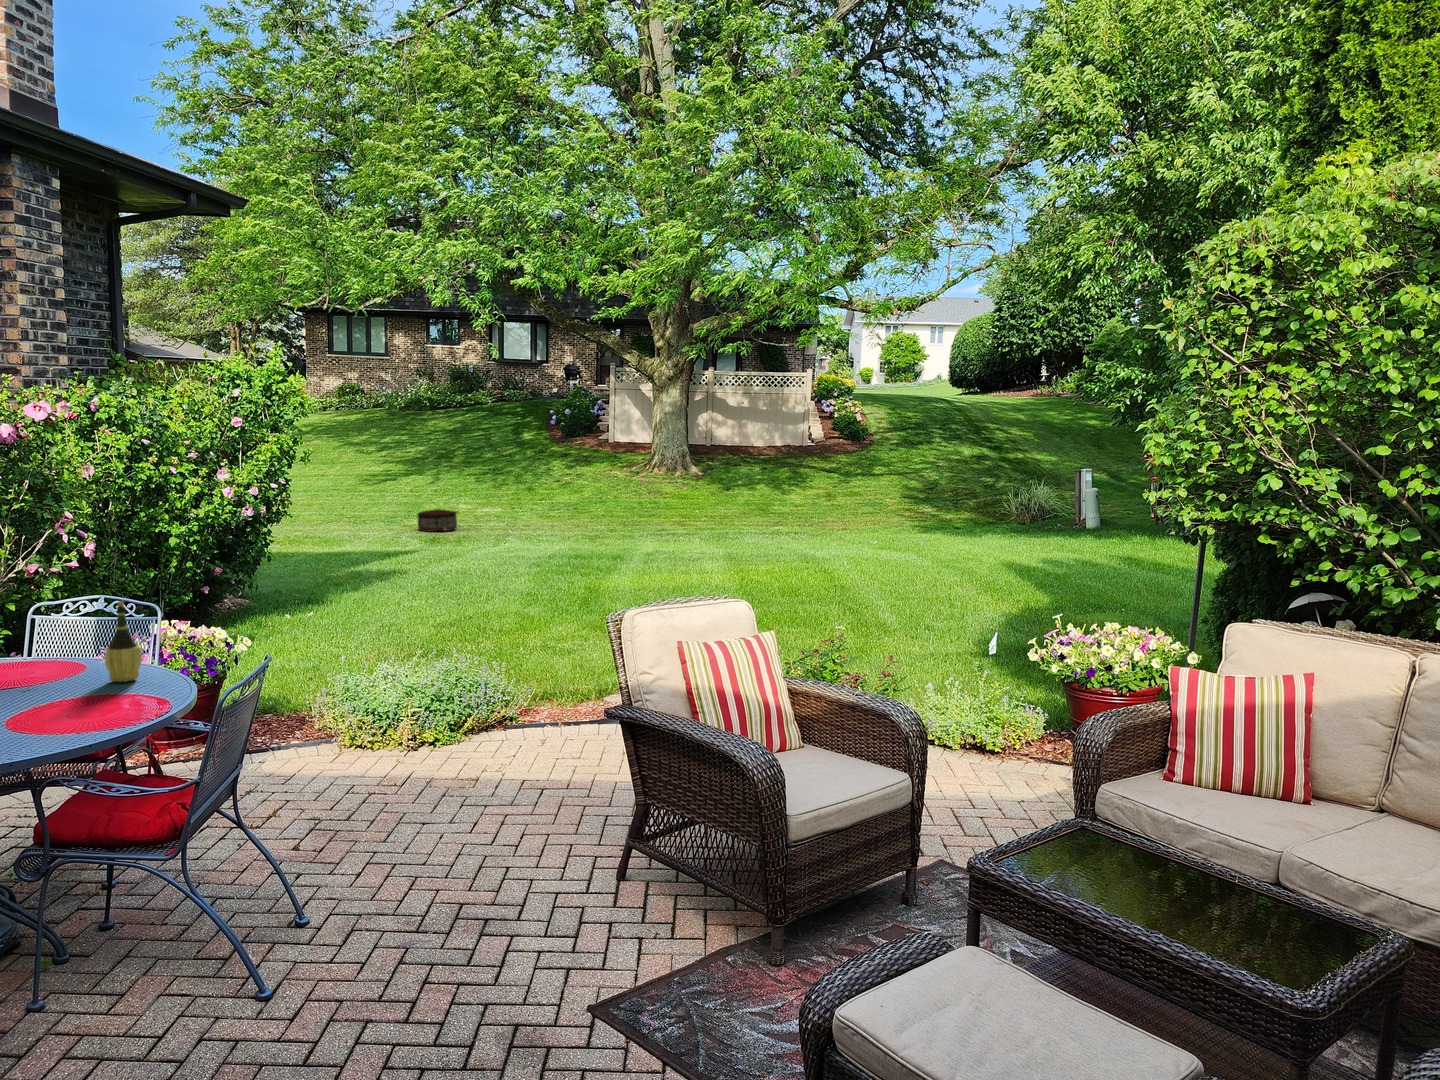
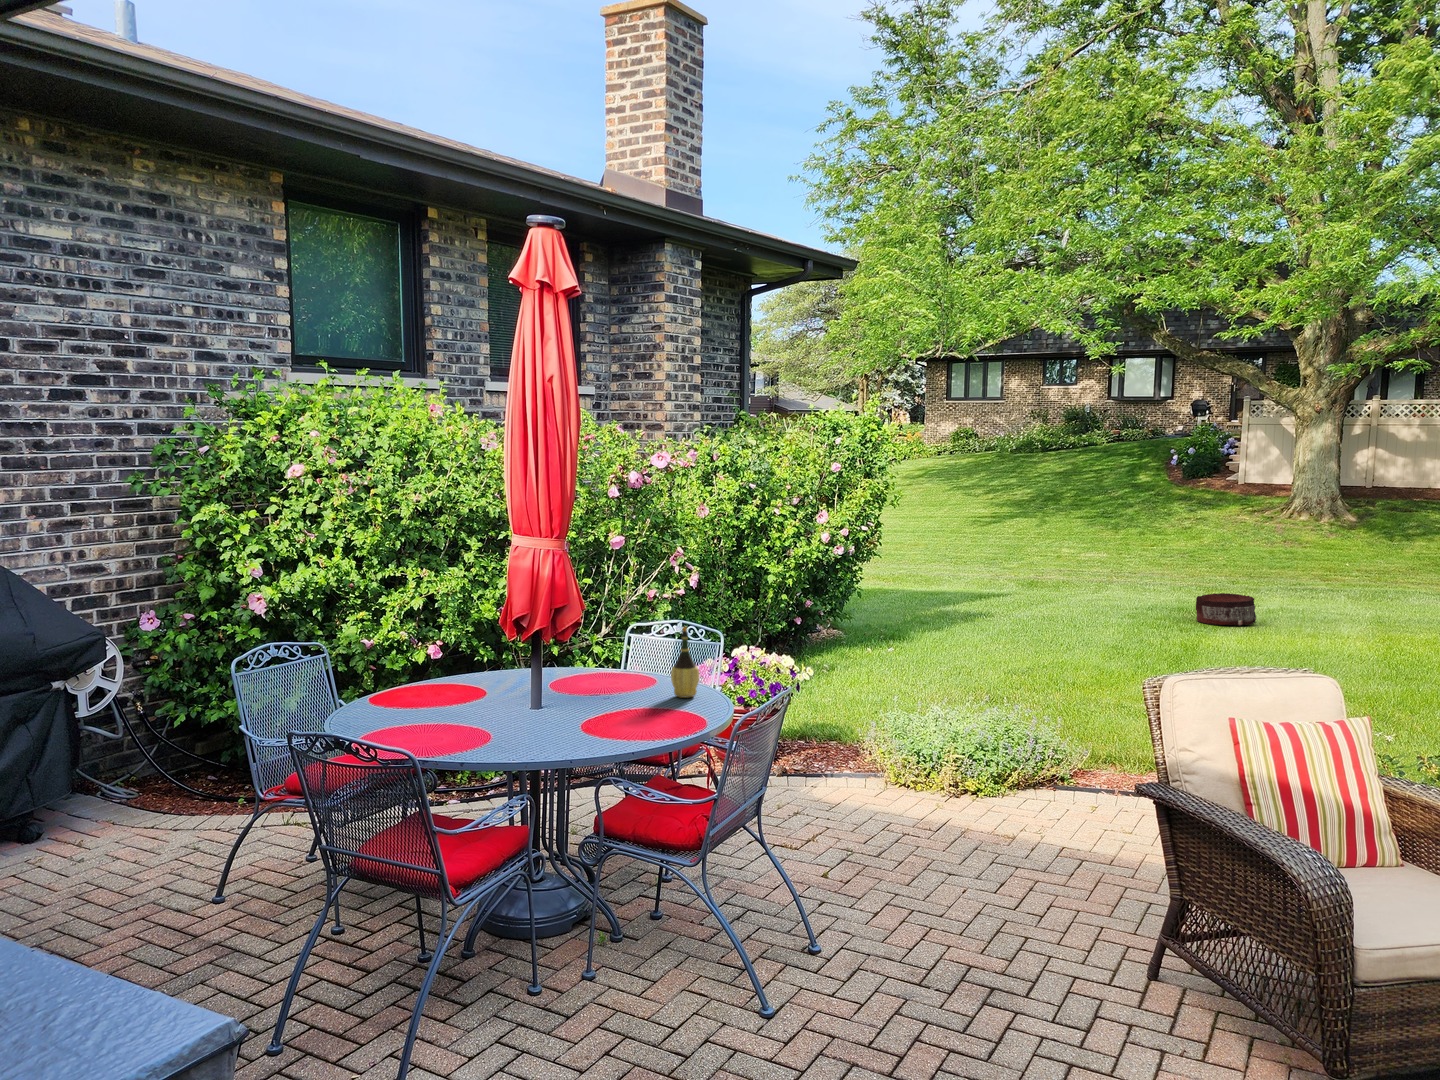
pouf: present [417,509,457,531] -> present [1196,593,1256,625]

